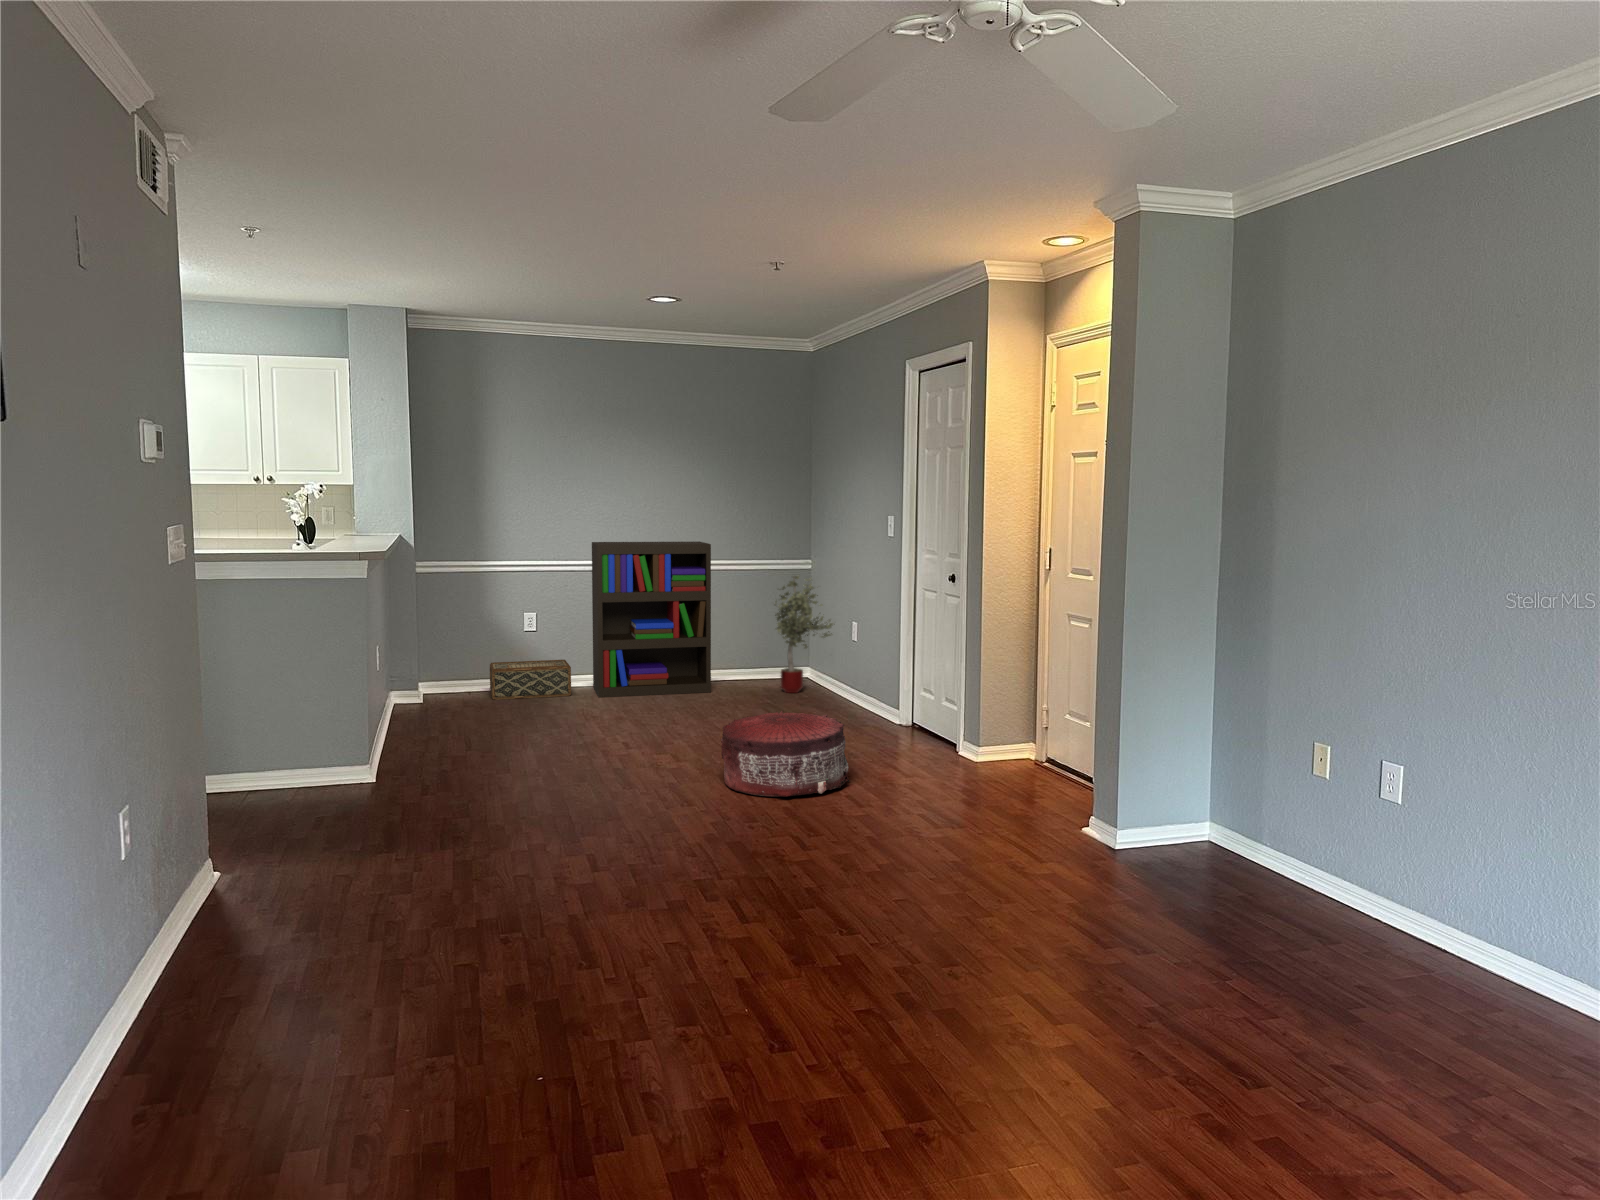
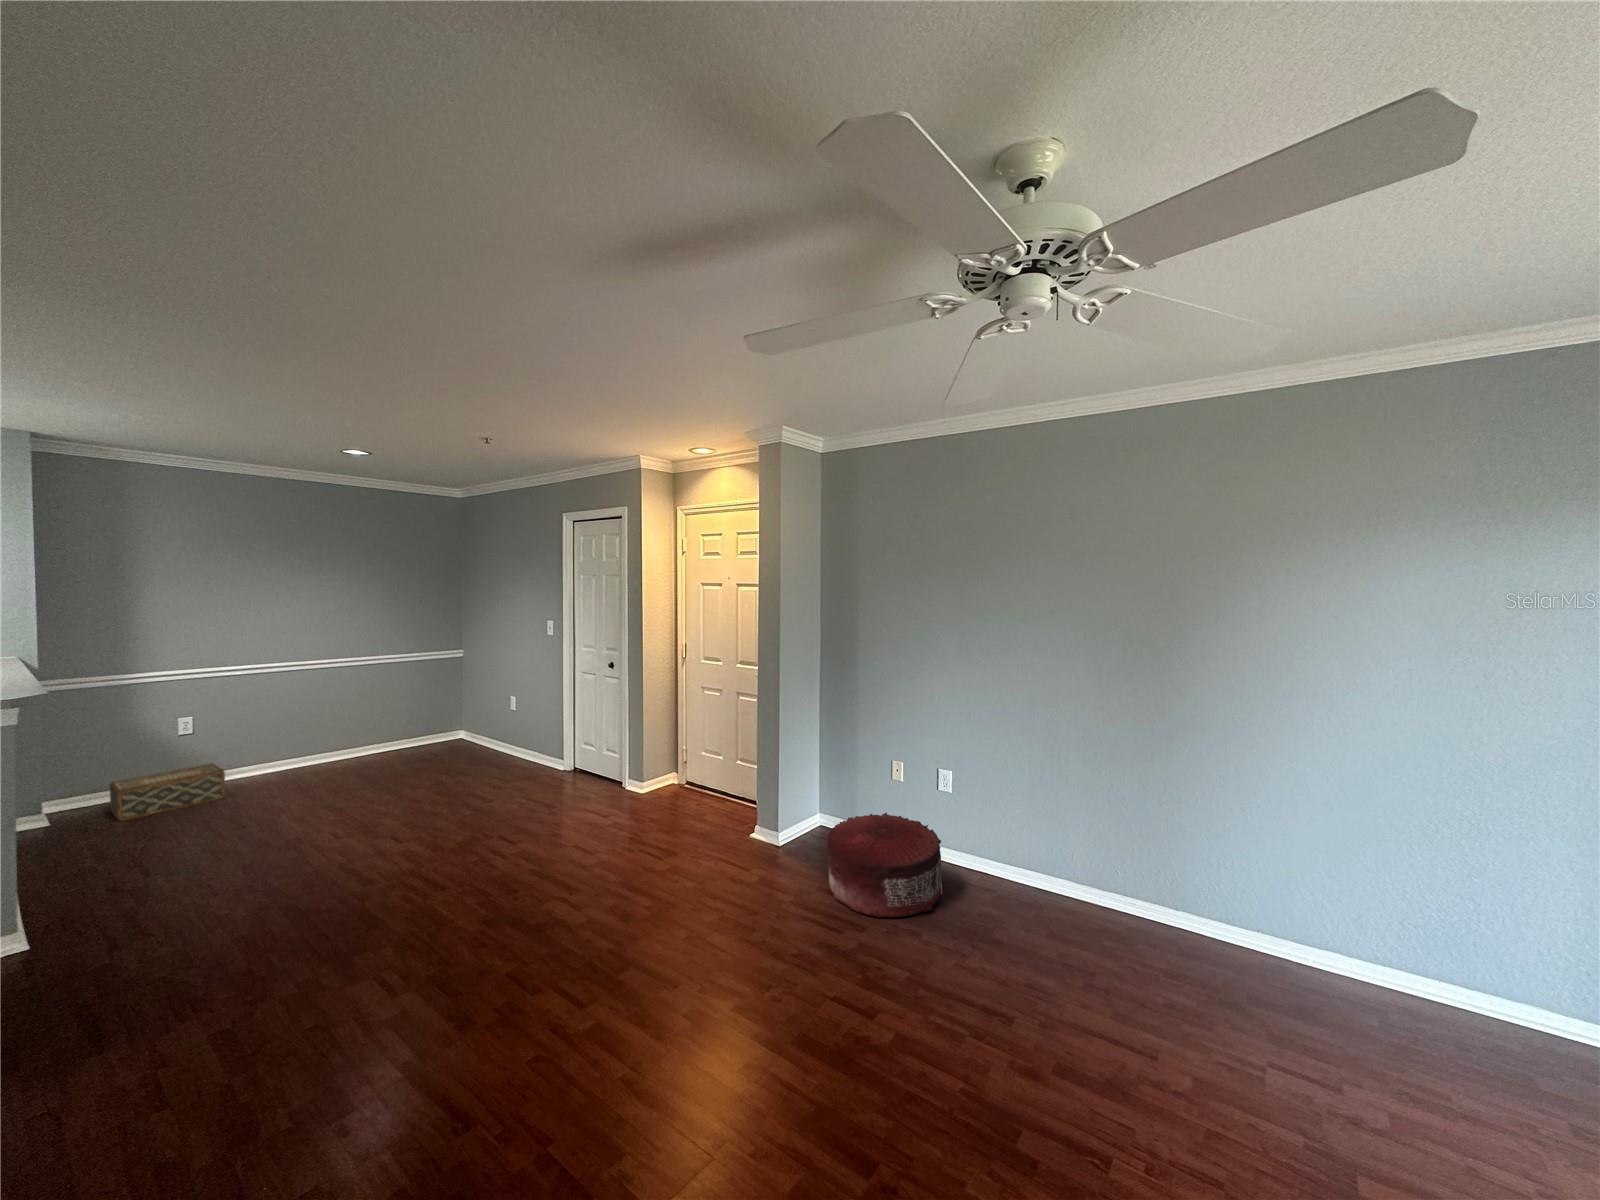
bookshelf: present [592,541,711,697] -> none [245,644,382,794]
potted tree: present [775,576,833,693] -> none [438,665,494,757]
pouf: present [721,711,849,797] -> present [827,813,942,917]

